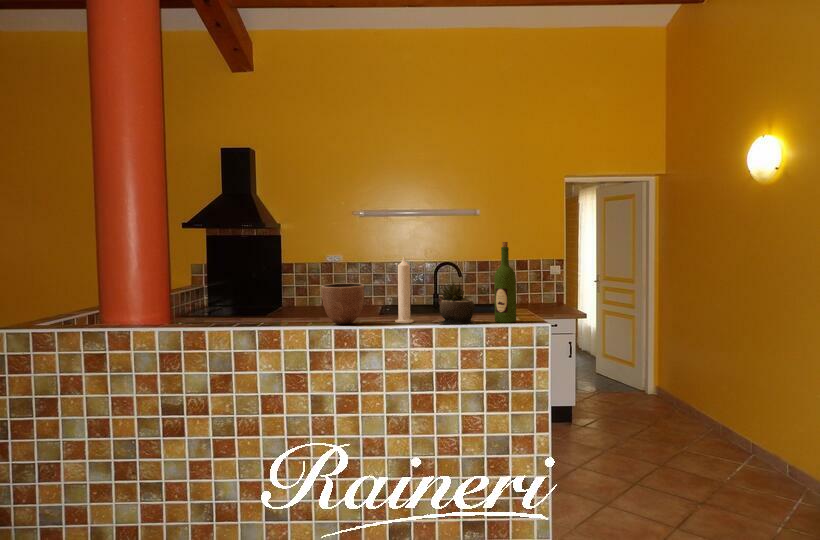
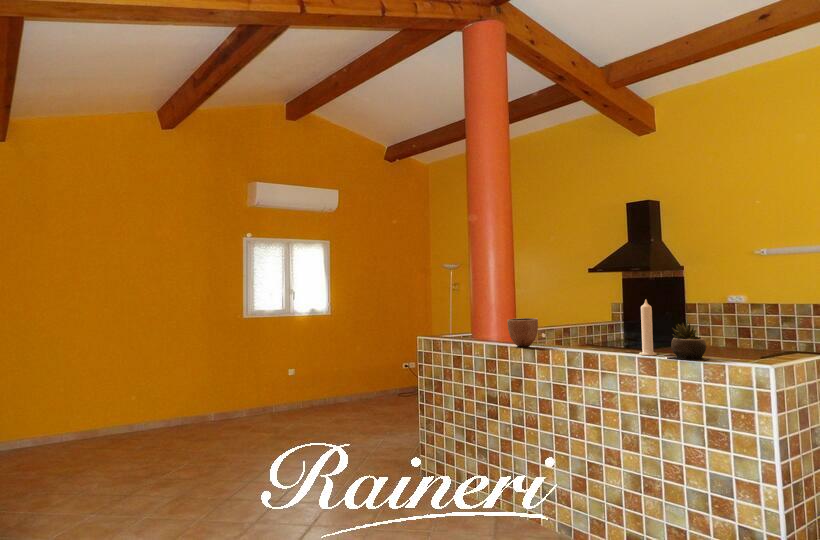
wine bottle: present [494,242,516,323] -> none [725,286,750,363]
decorative bowl: present [321,283,364,325] -> present [507,318,538,347]

